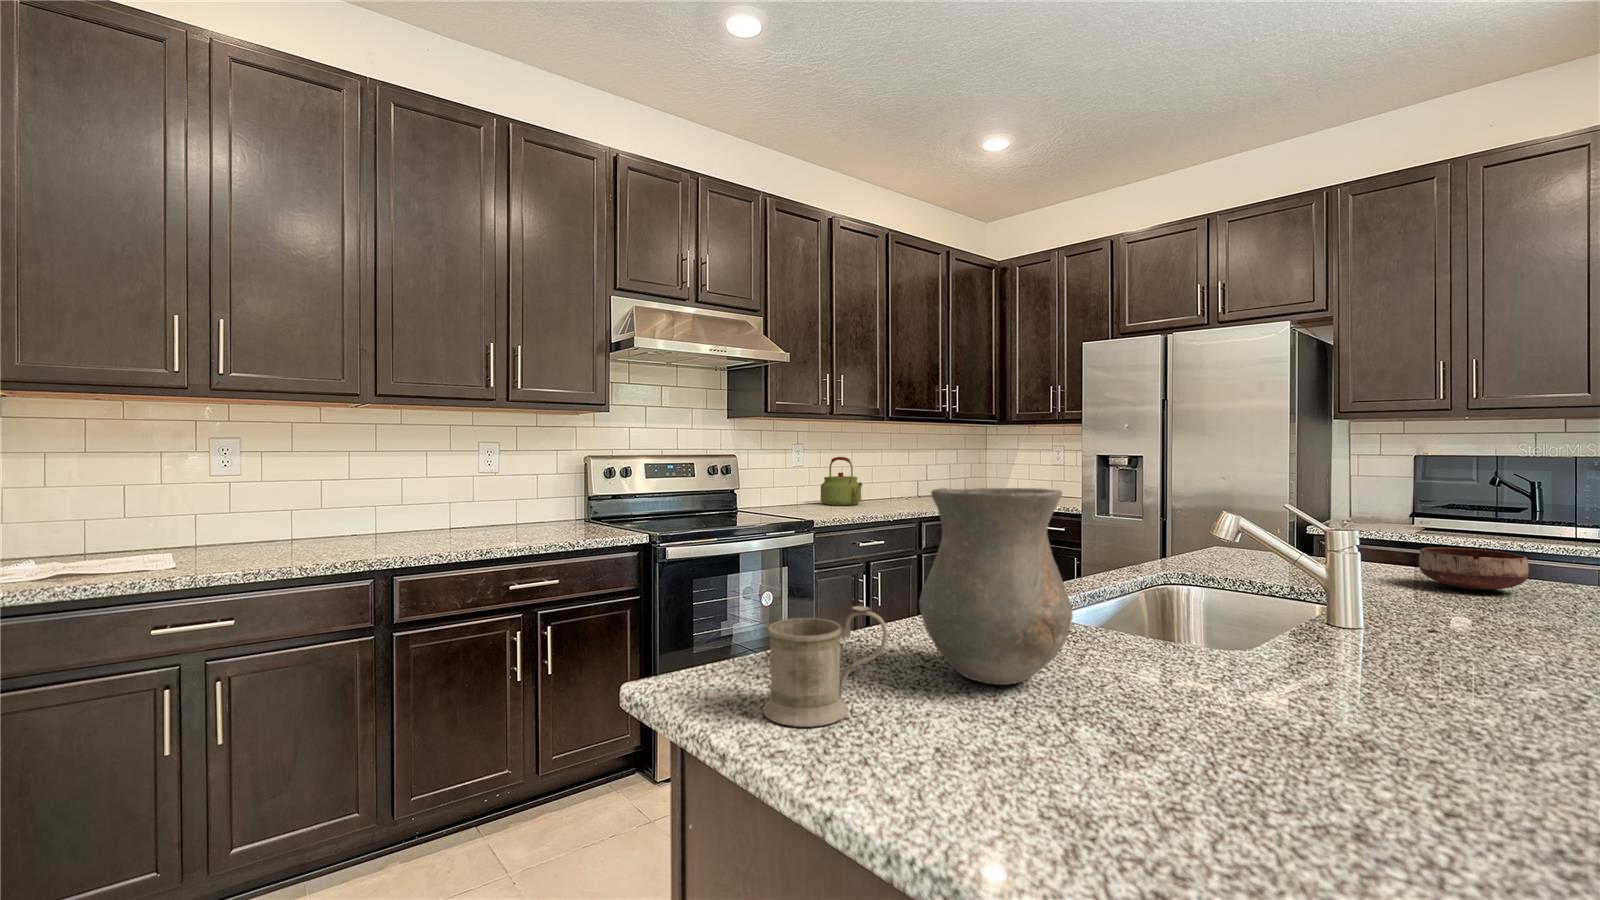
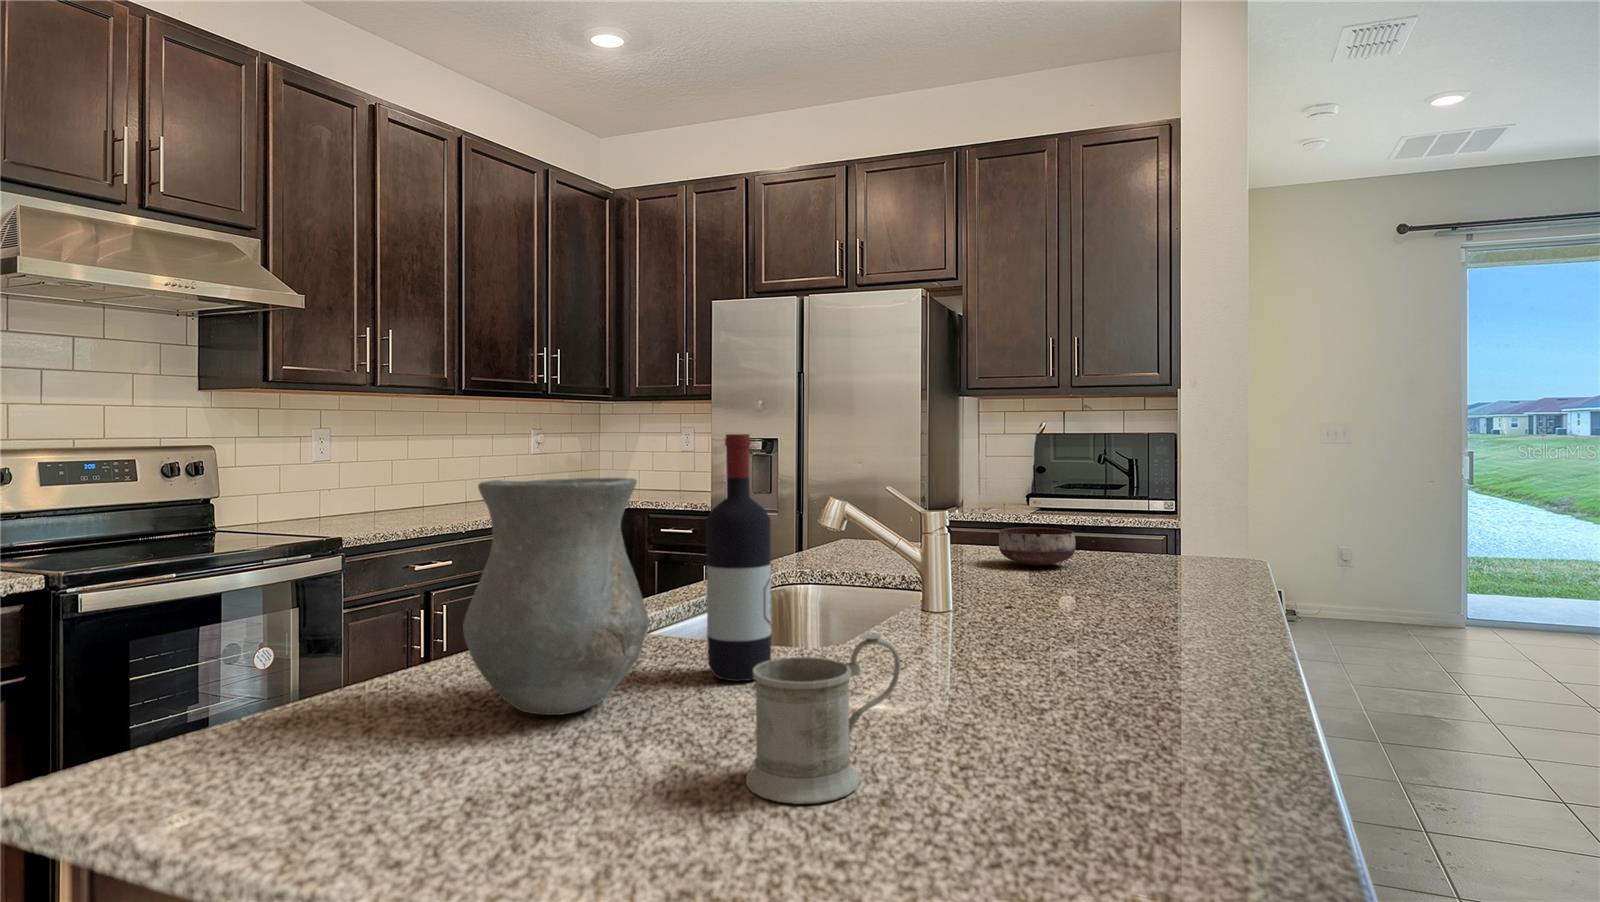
wine bottle: none [1121,452,1186,677] -> present [706,434,771,681]
kettle: present [821,457,862,505] -> none [365,447,428,514]
mug: present [763,606,887,727] -> present [746,634,900,804]

